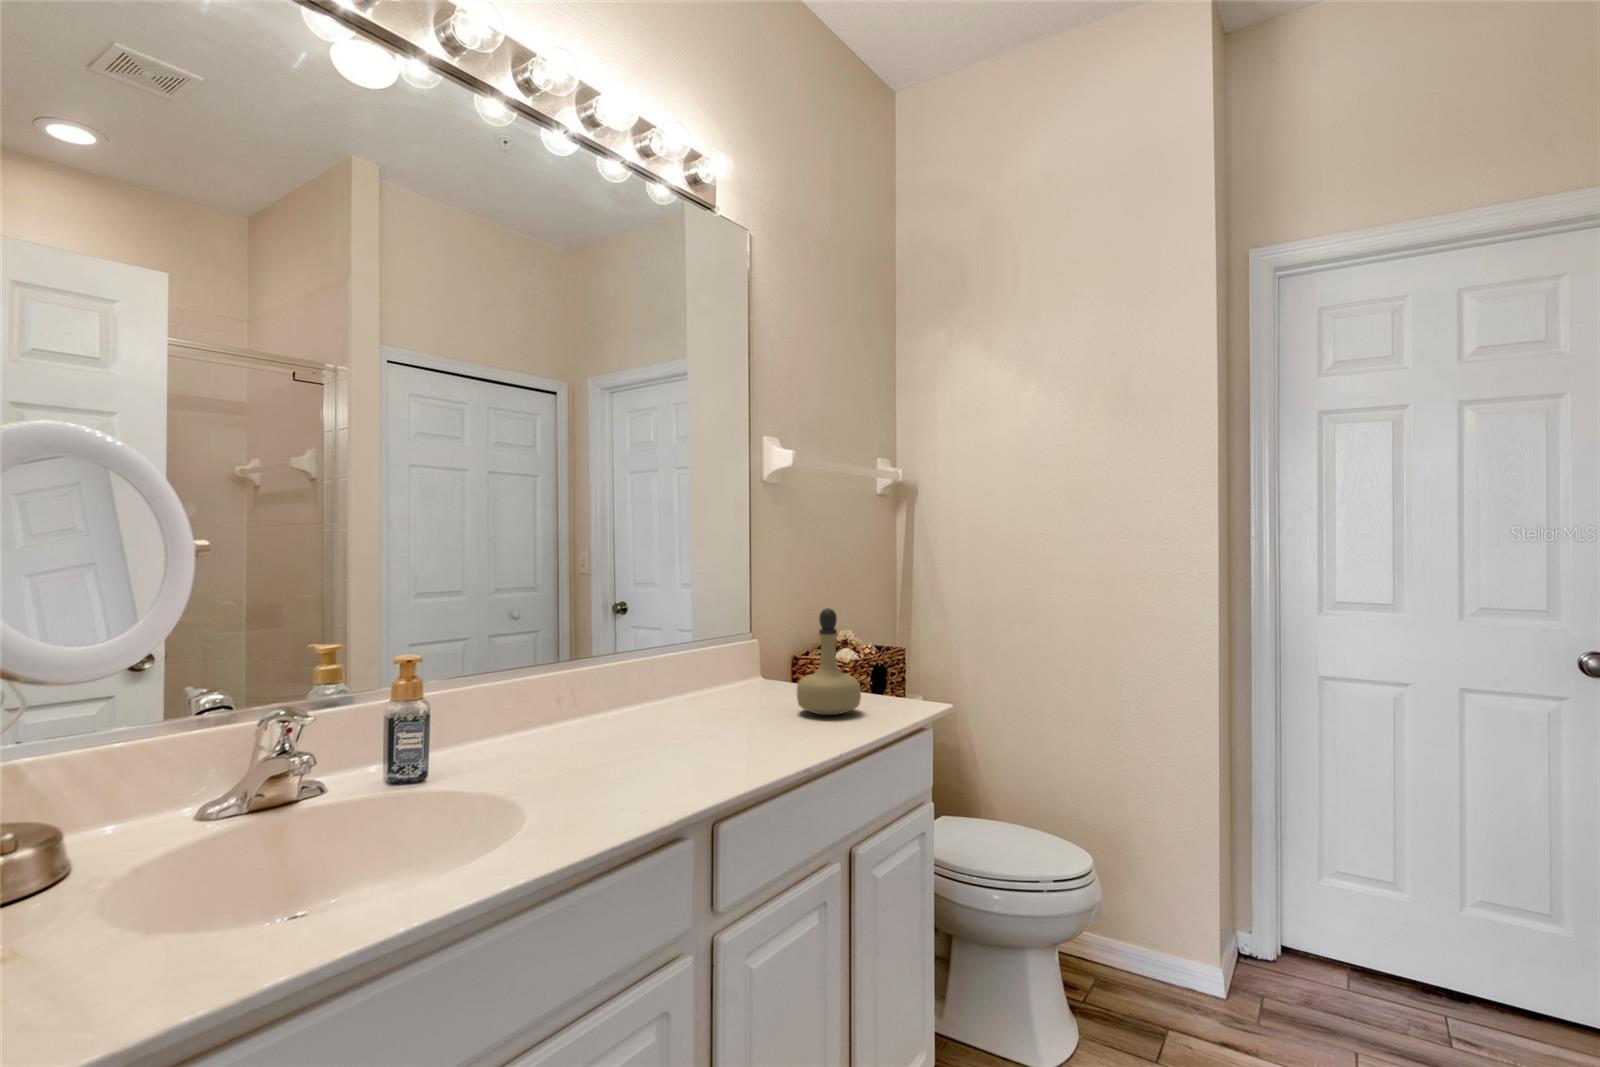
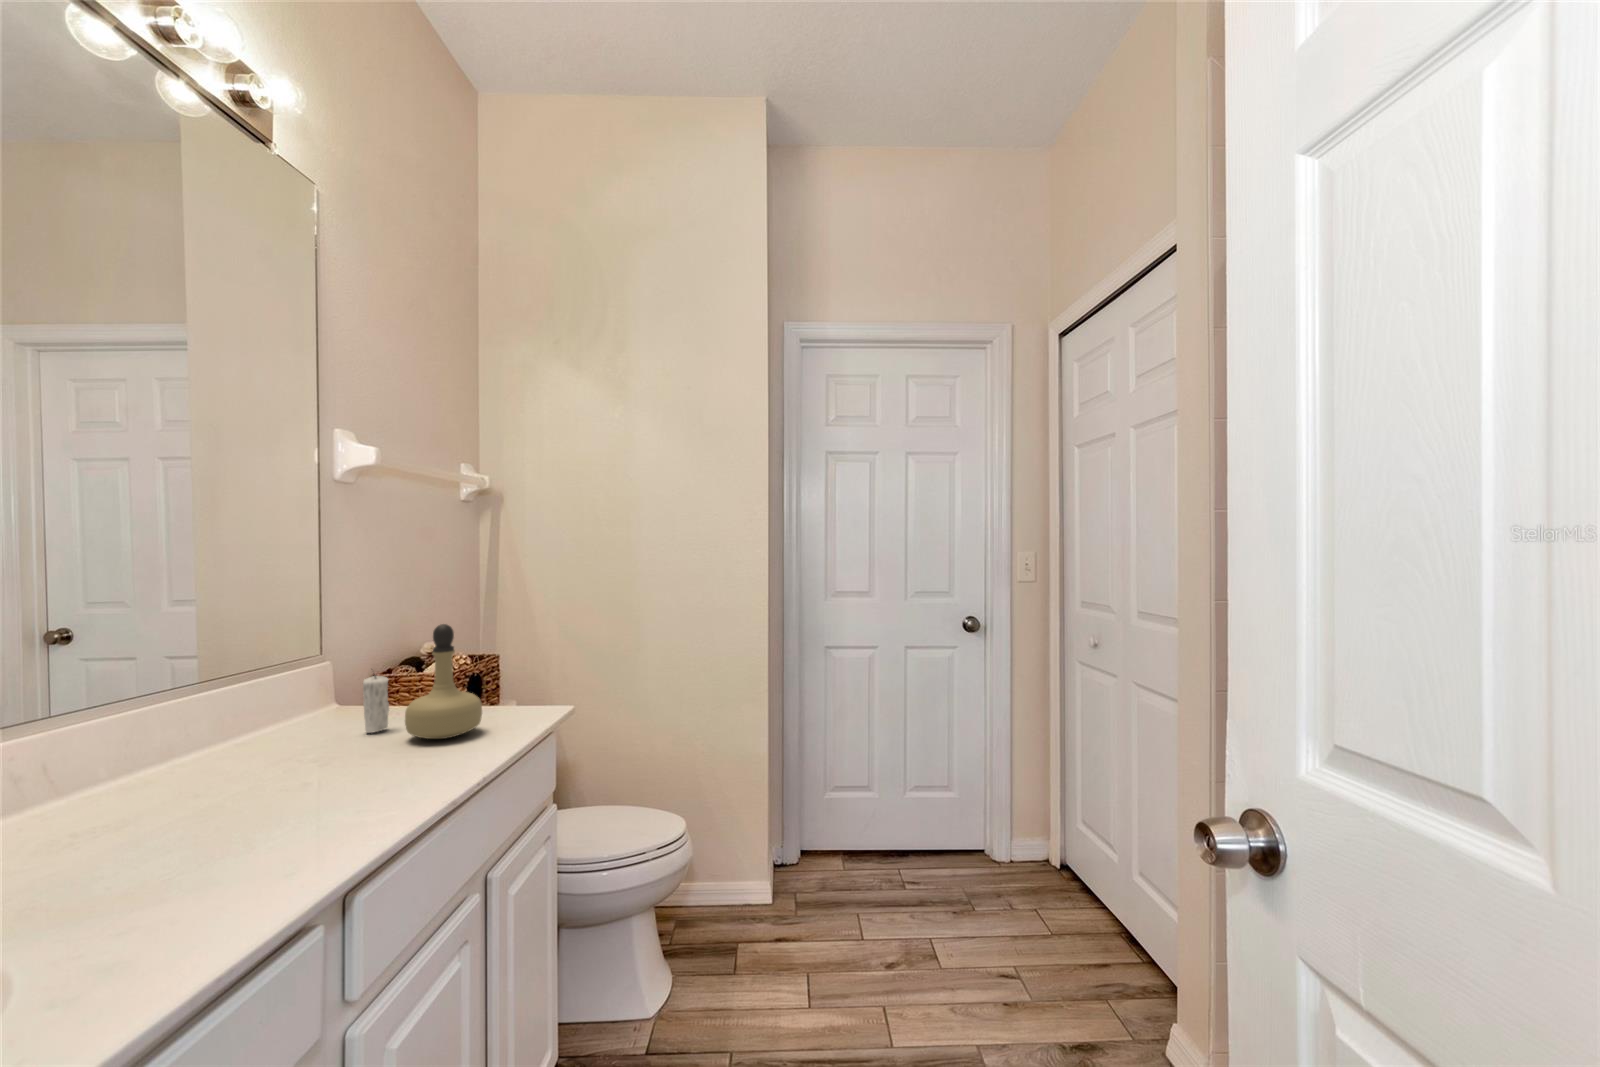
candle: none [770,643,790,702] -> present [363,675,389,733]

